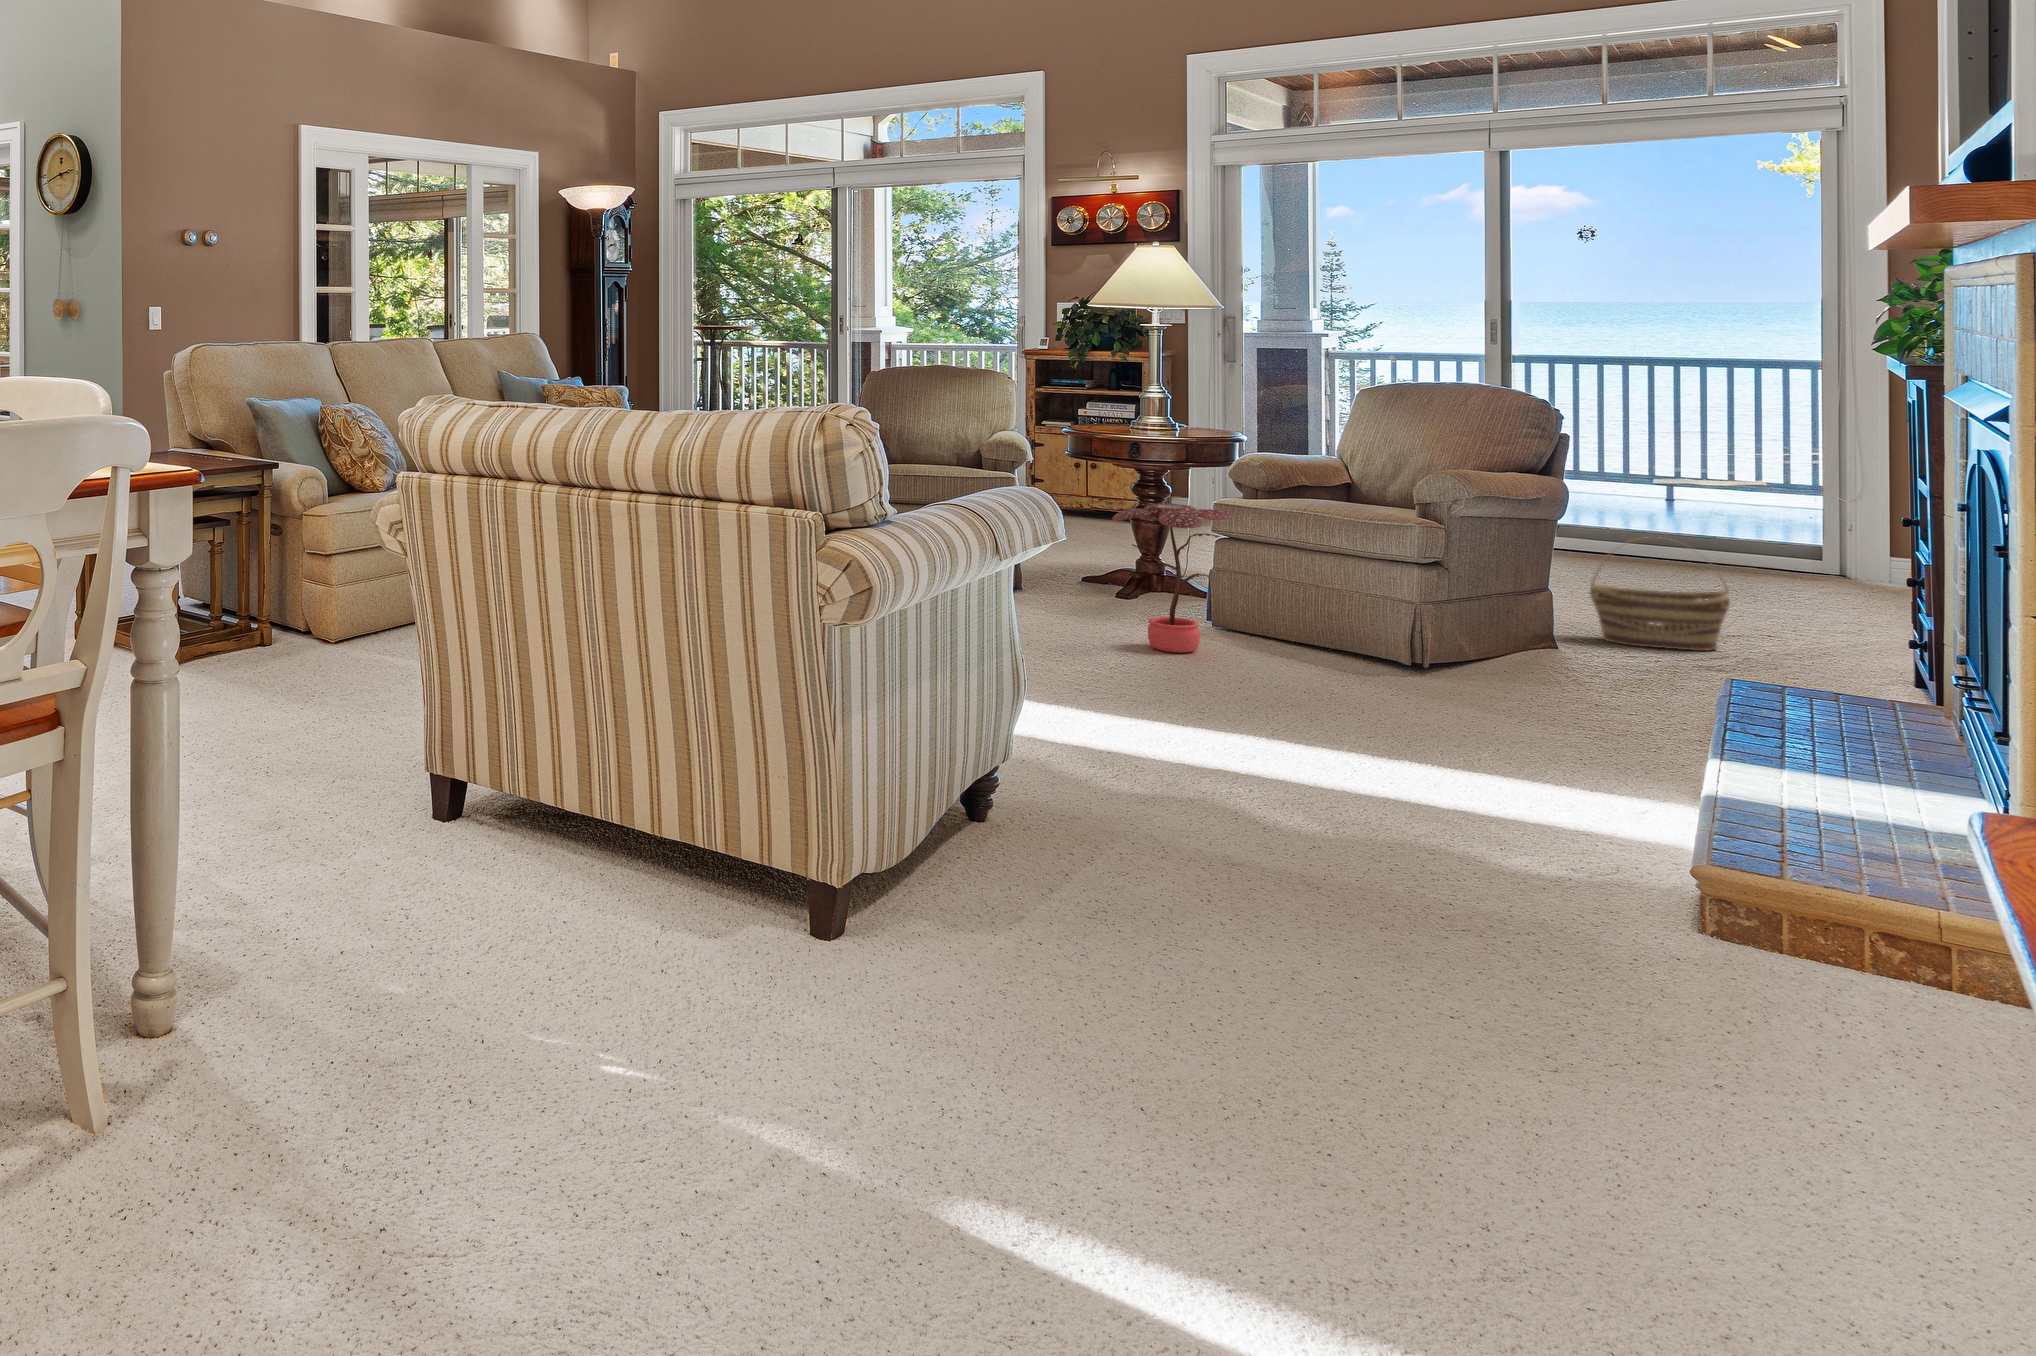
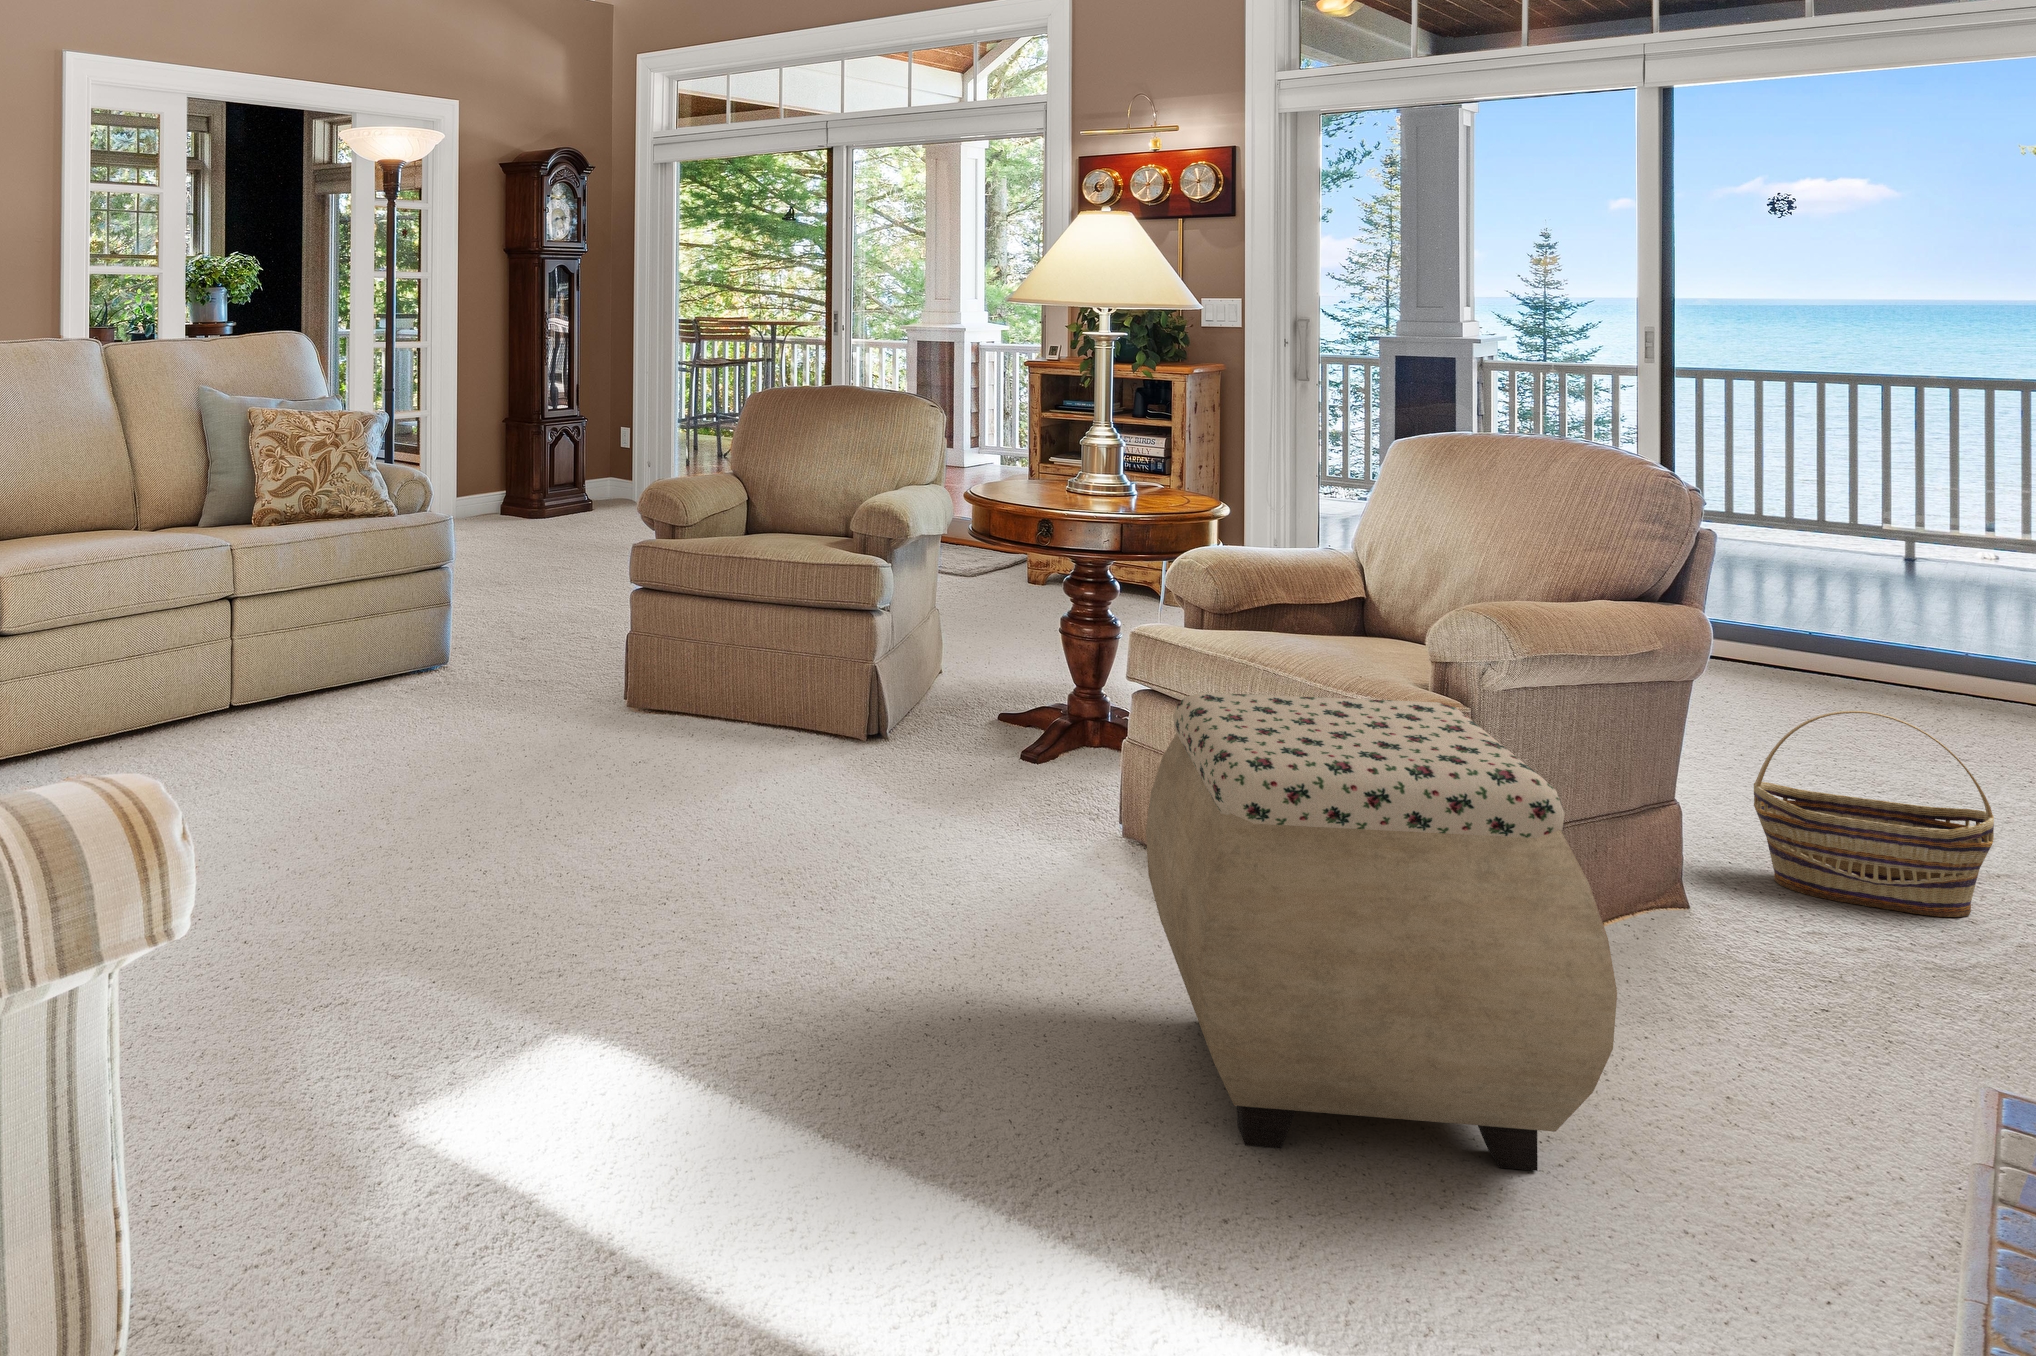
potted plant: present [1112,504,1232,653] -> none [931,641,1128,905]
ottoman: none [1271,512,1548,725] -> present [1146,693,1617,1171]

